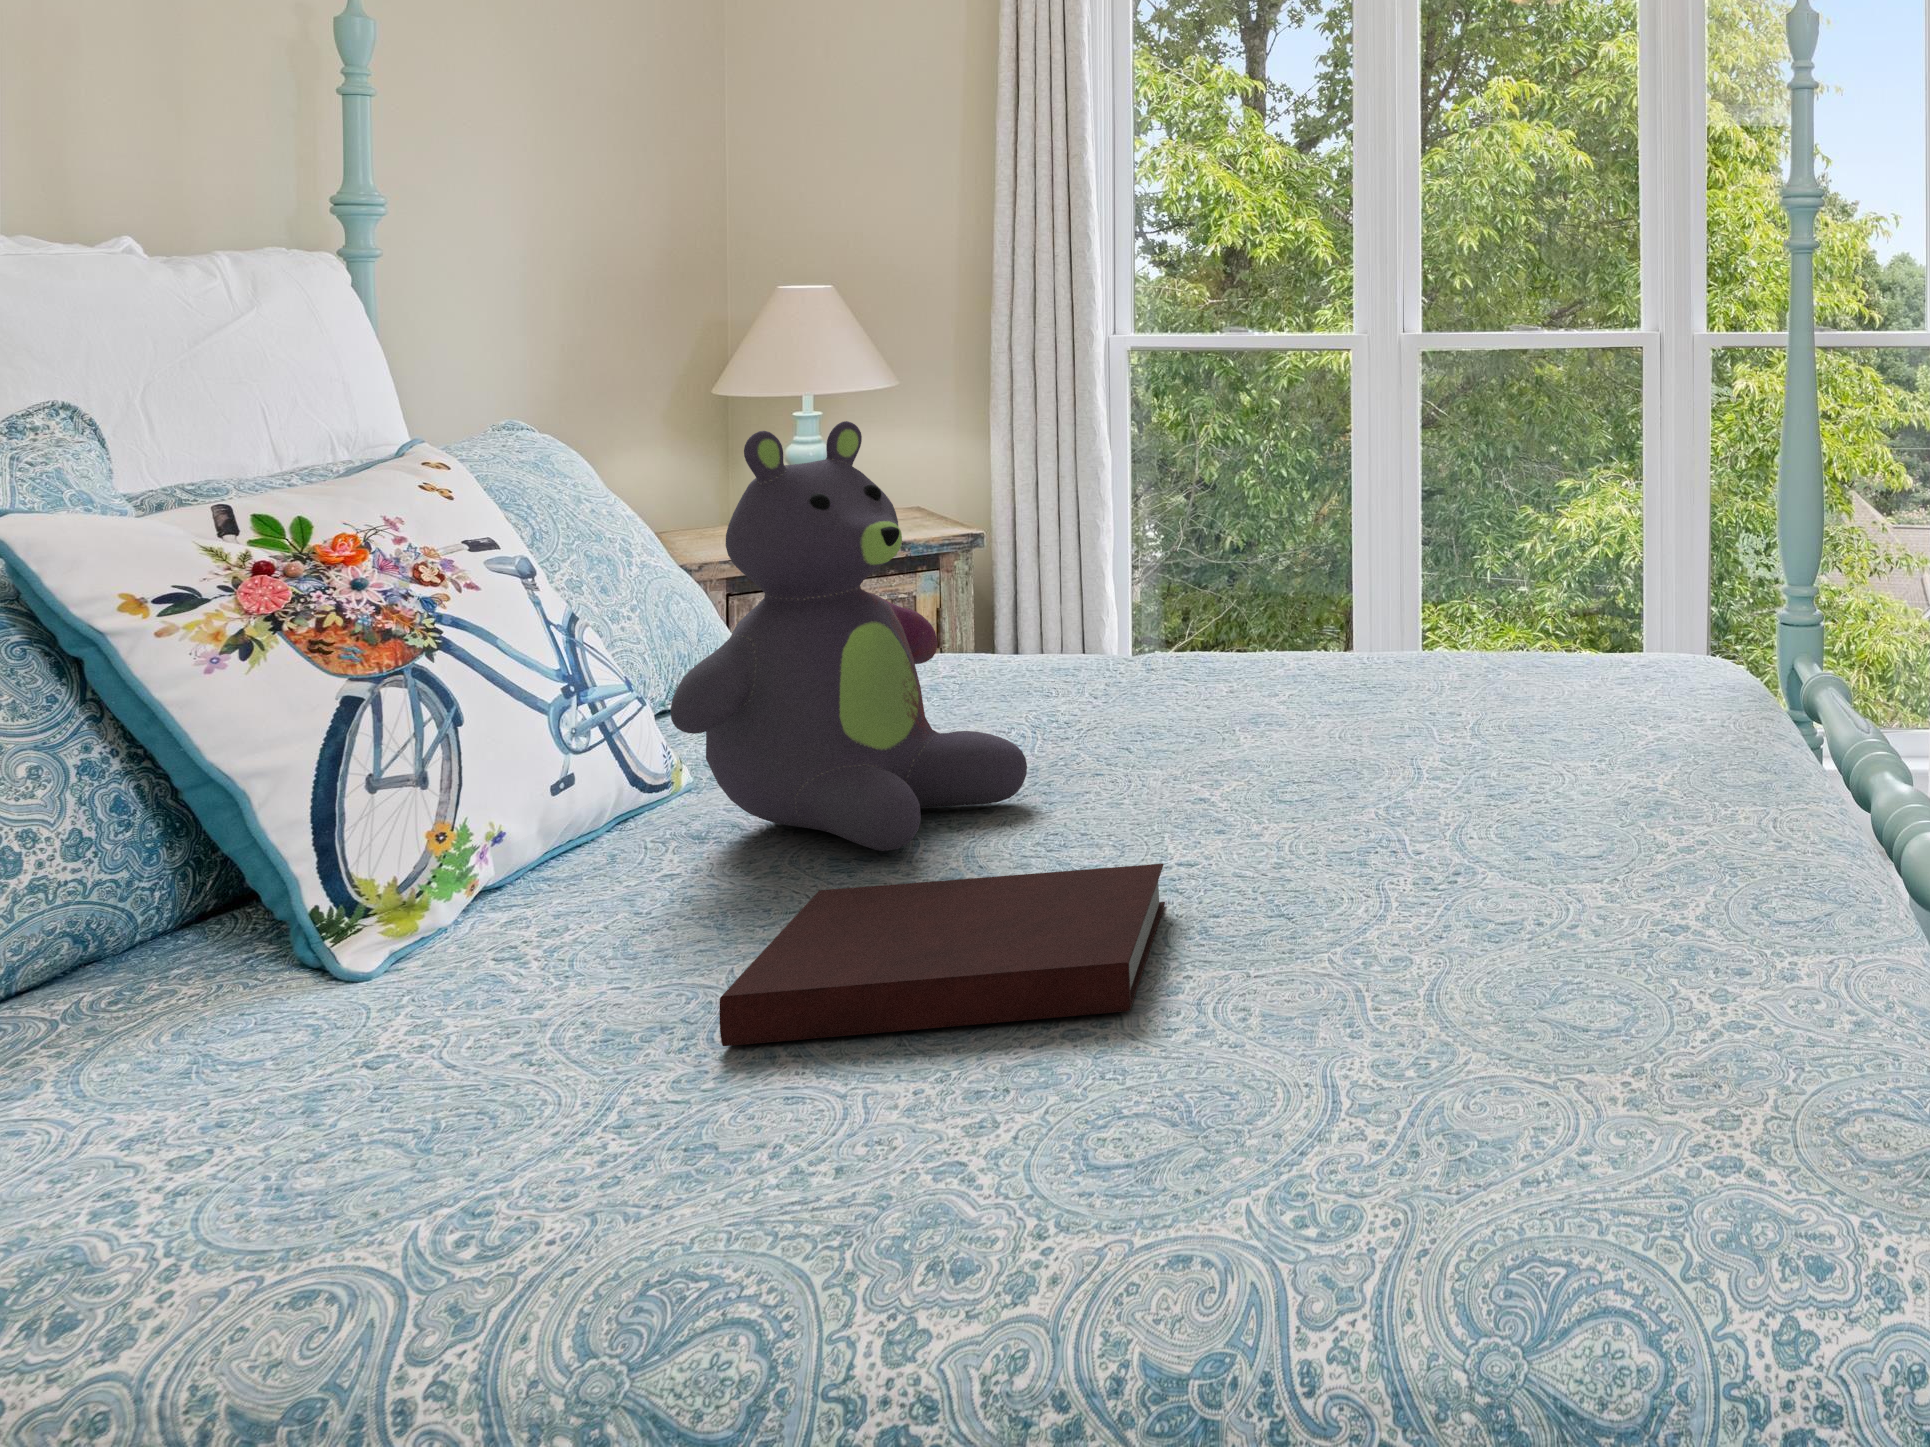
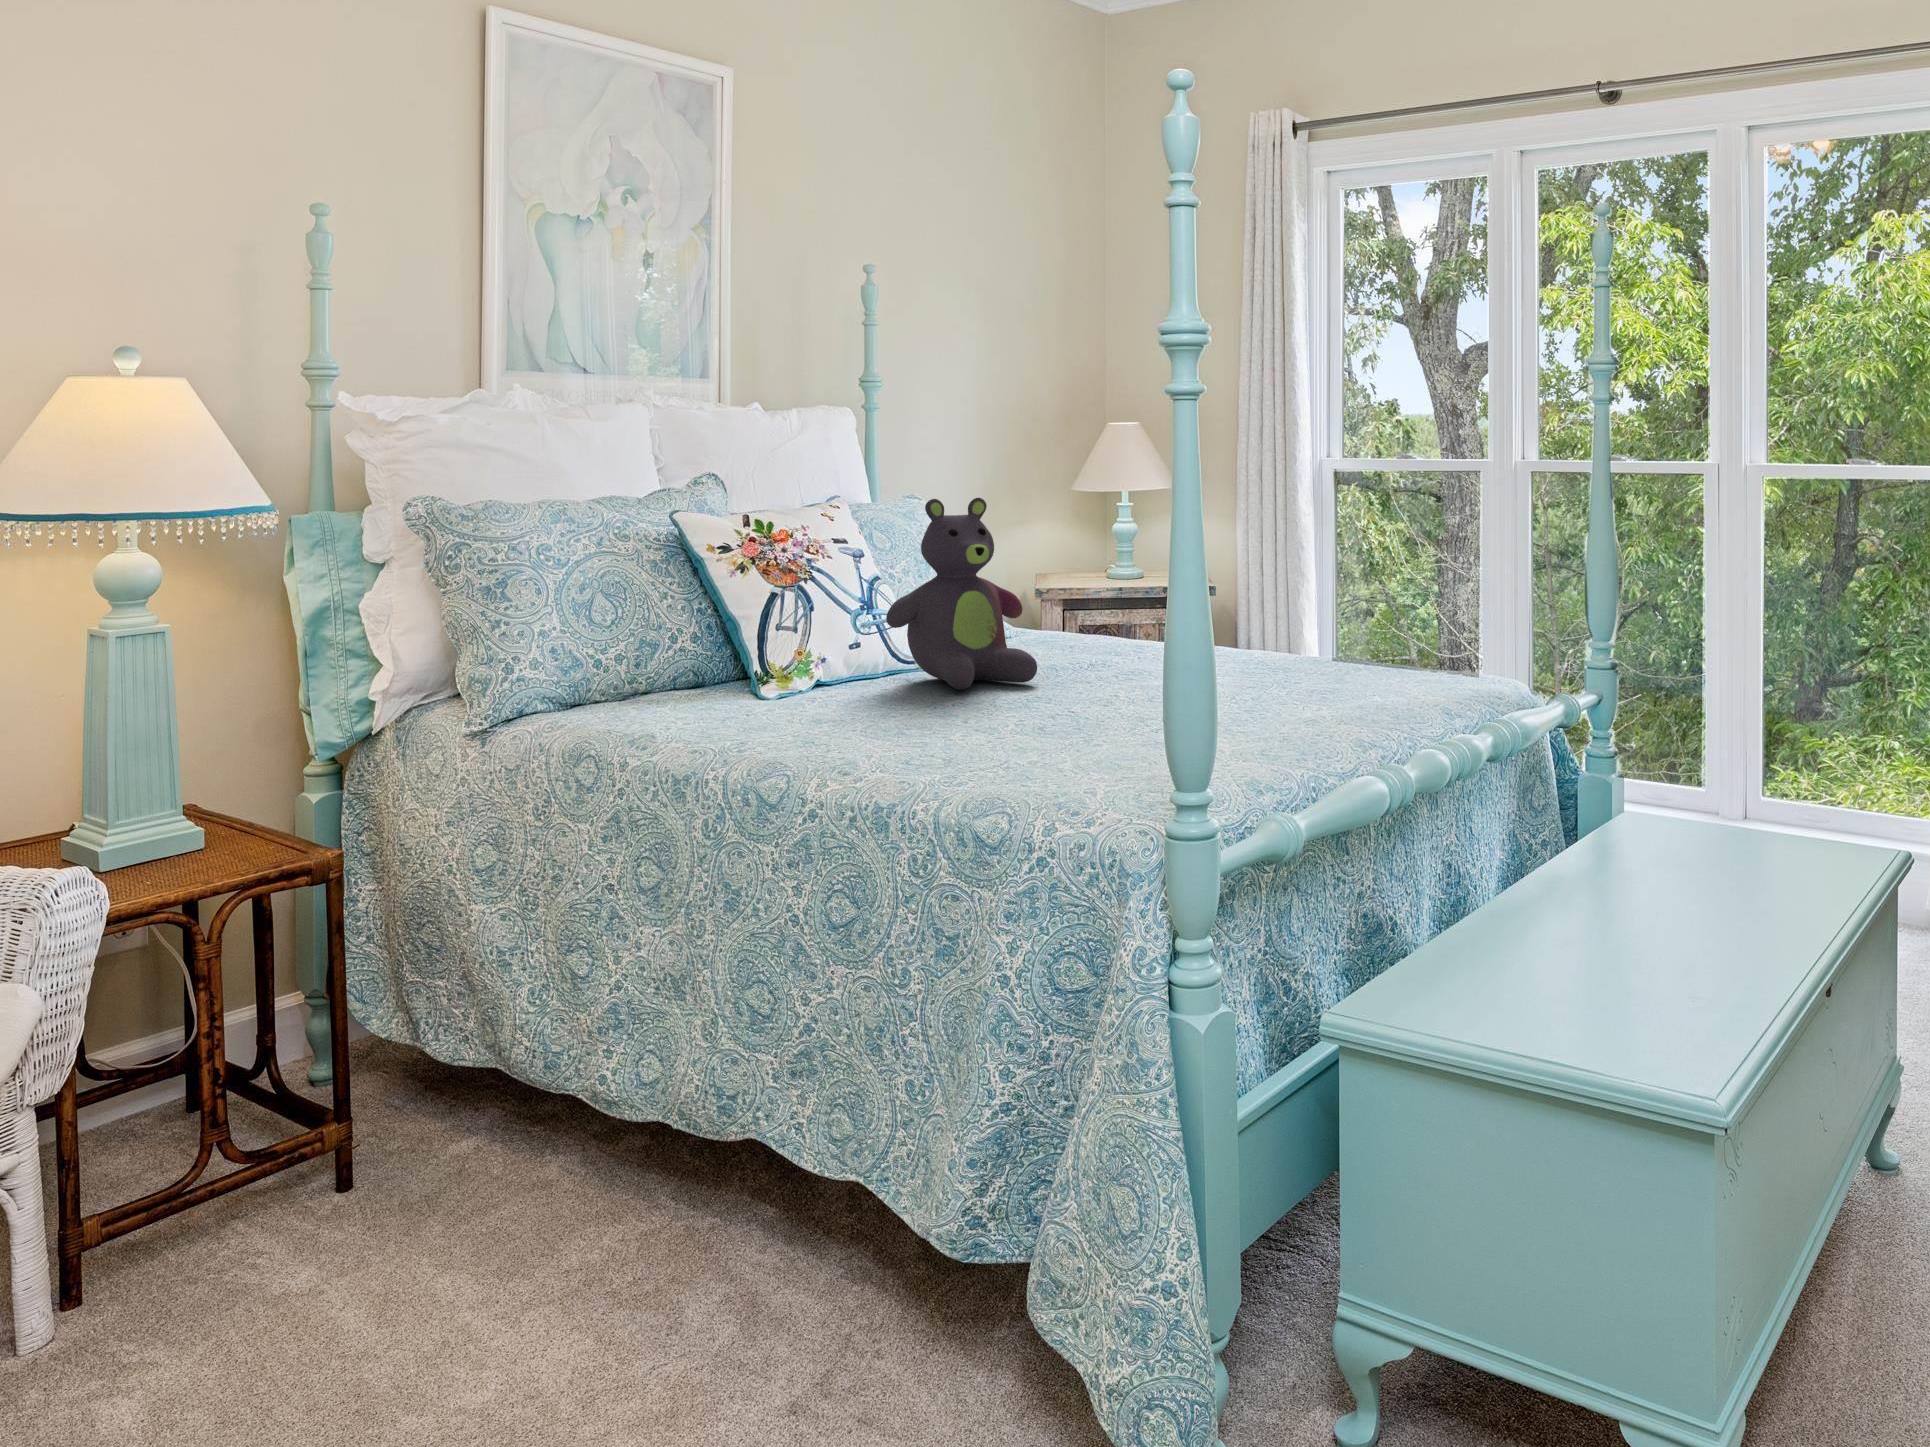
notebook: present [719,864,1165,1046] -> none [840,690,1031,736]

